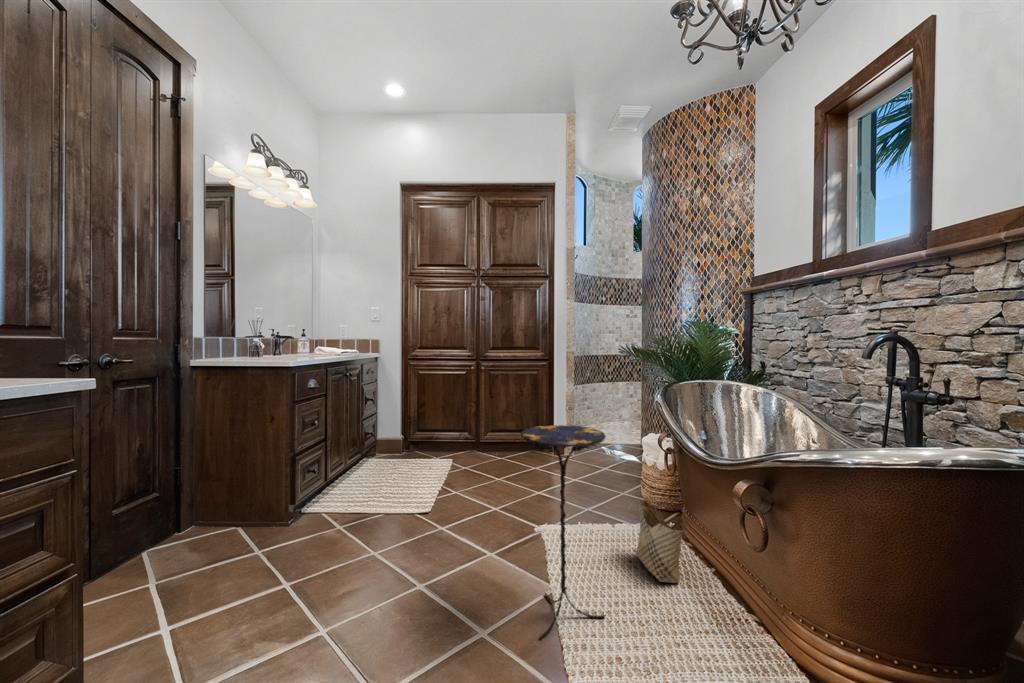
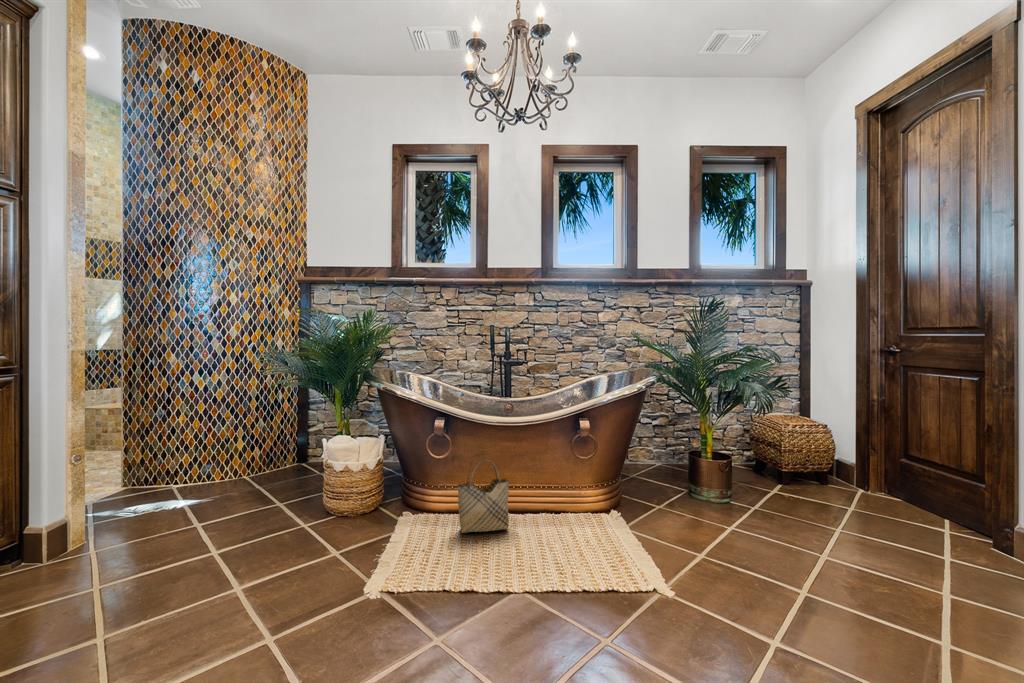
side table: present [521,425,606,639] -> none [523,404,602,594]

